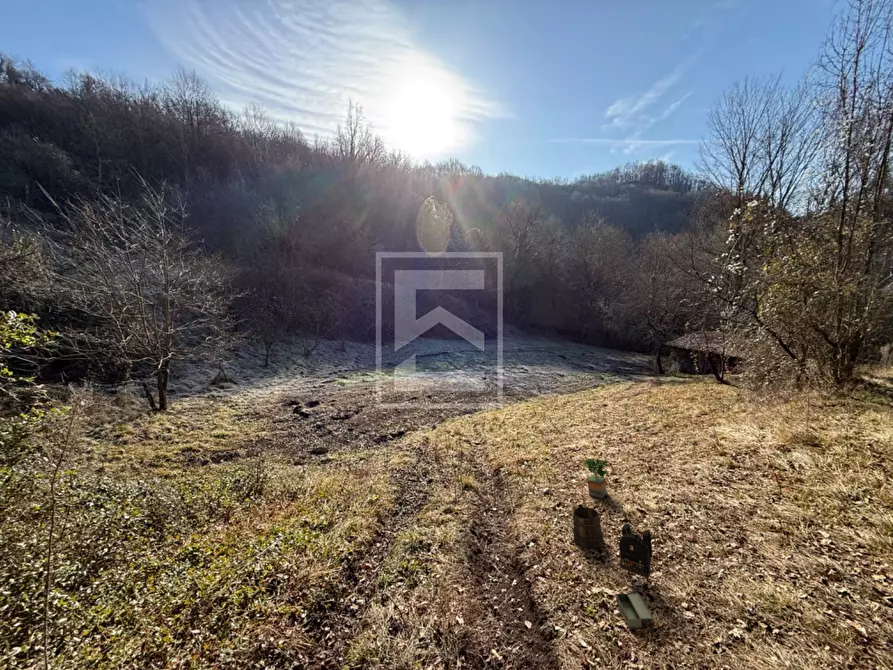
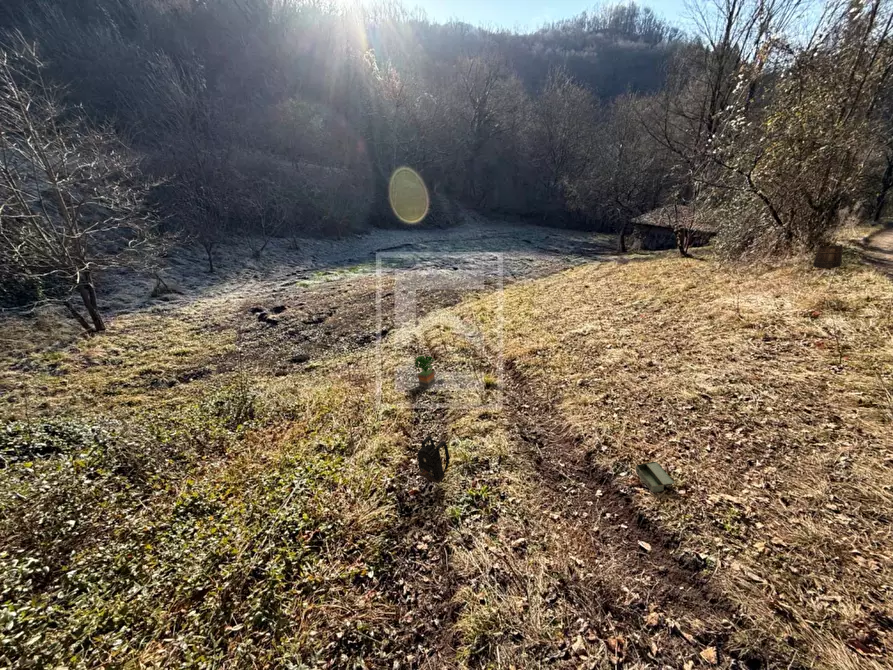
potted tree: present [585,459,608,498] -> present [415,356,436,389]
bucket: present [573,504,604,549] -> present [813,245,843,268]
backpack: present [619,524,652,579] -> present [417,436,450,484]

